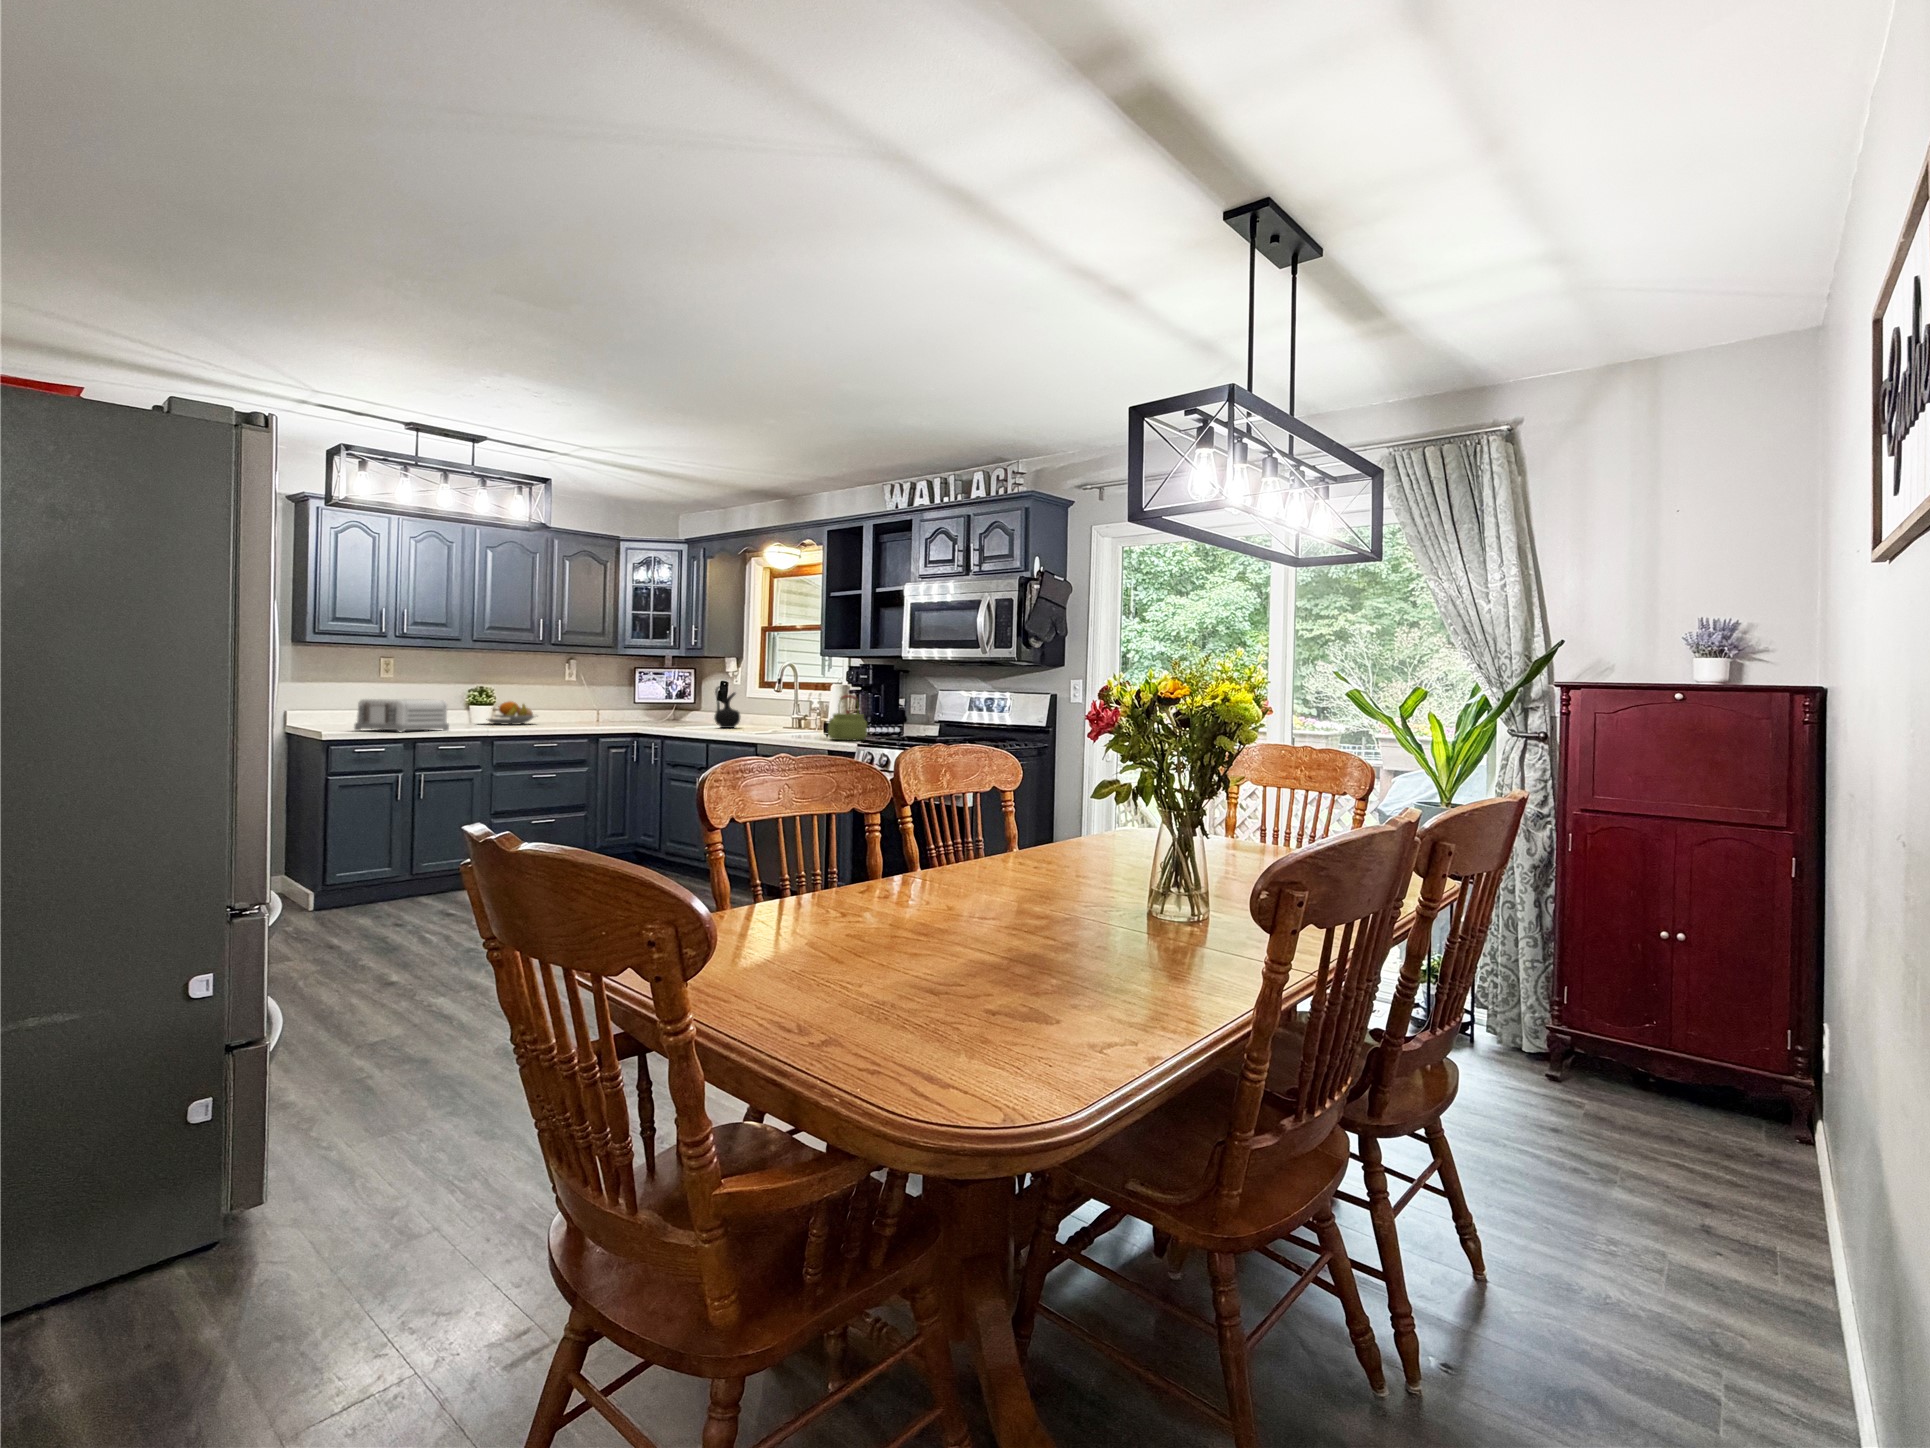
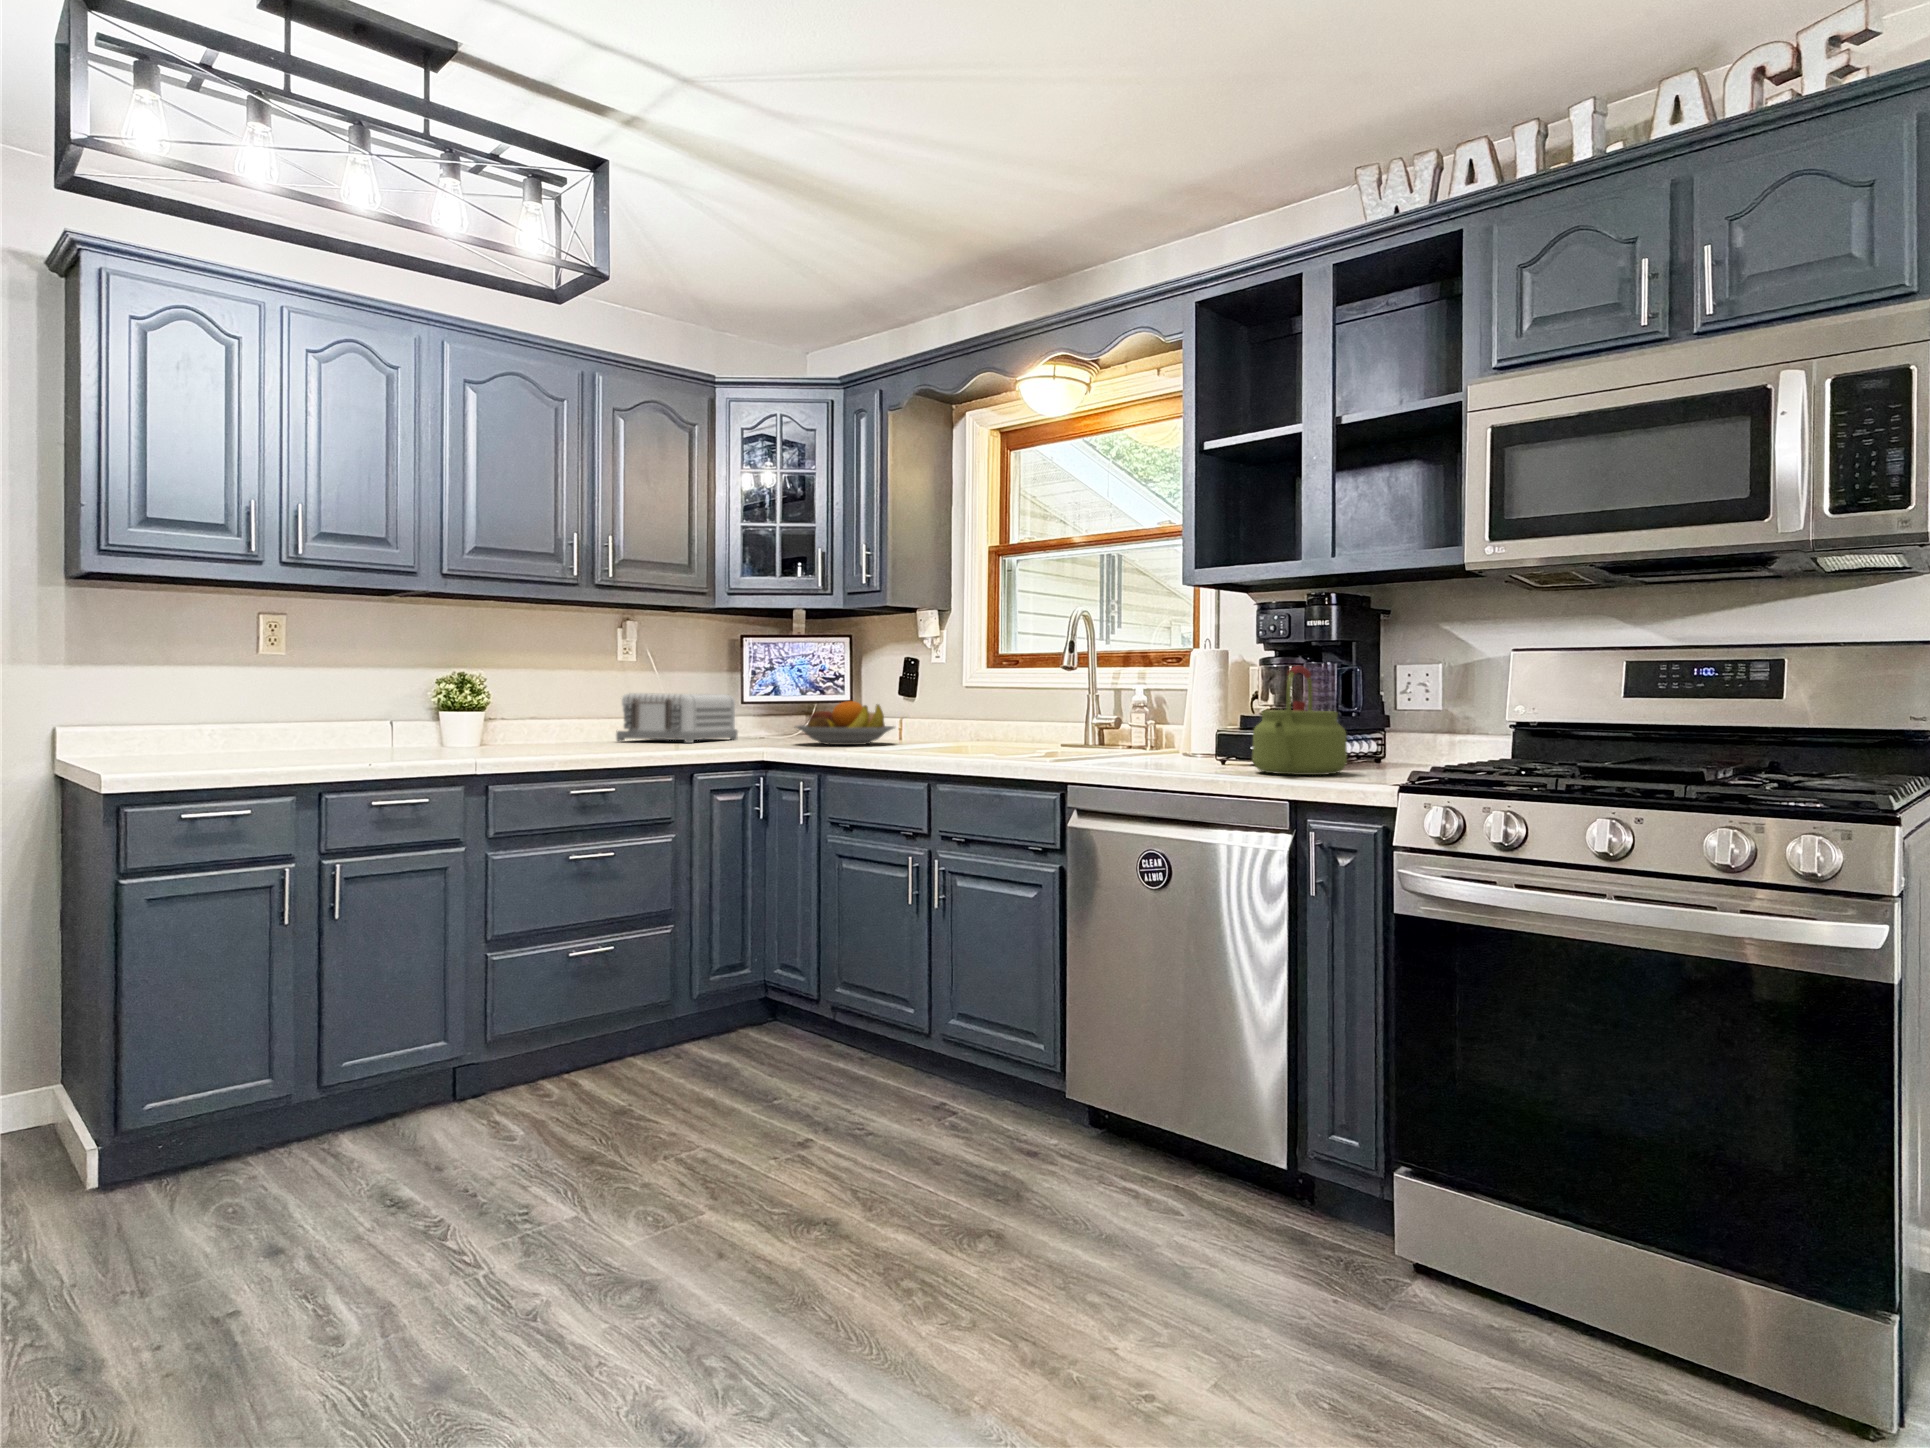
ceramic jug: present [714,686,740,728] -> none [916,662,967,748]
toaster: present [354,699,449,732] -> present [616,693,738,743]
fruit bowl: present [488,701,534,725] -> present [795,701,895,745]

